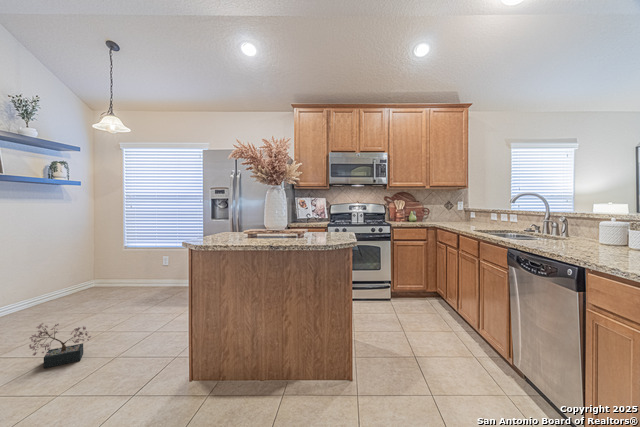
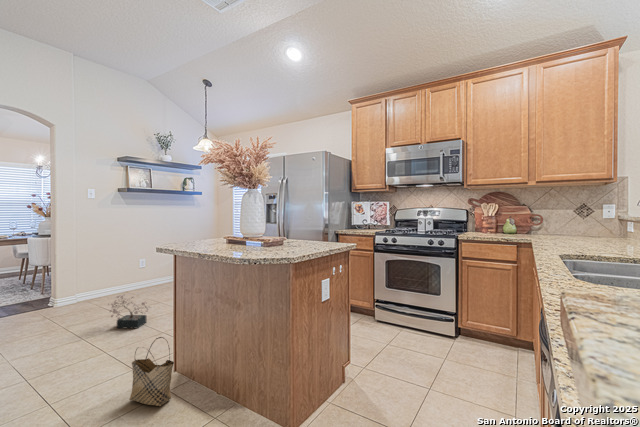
woven basket: none [188,338,235,408] -> present [129,337,174,406]

